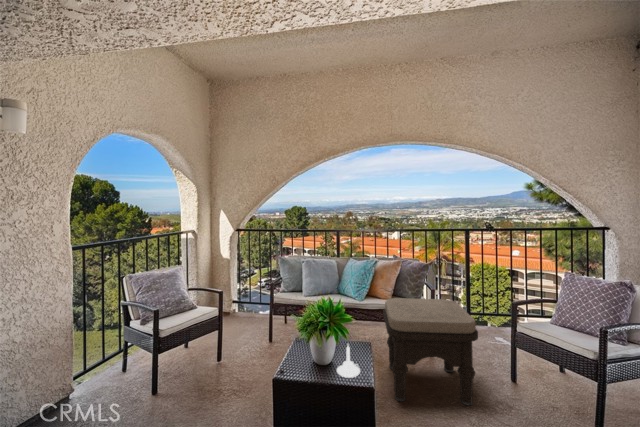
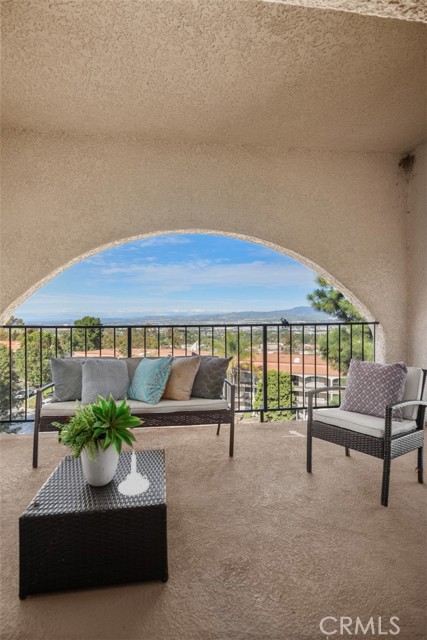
ottoman: present [383,298,478,405] -> none [178,394,279,514]

